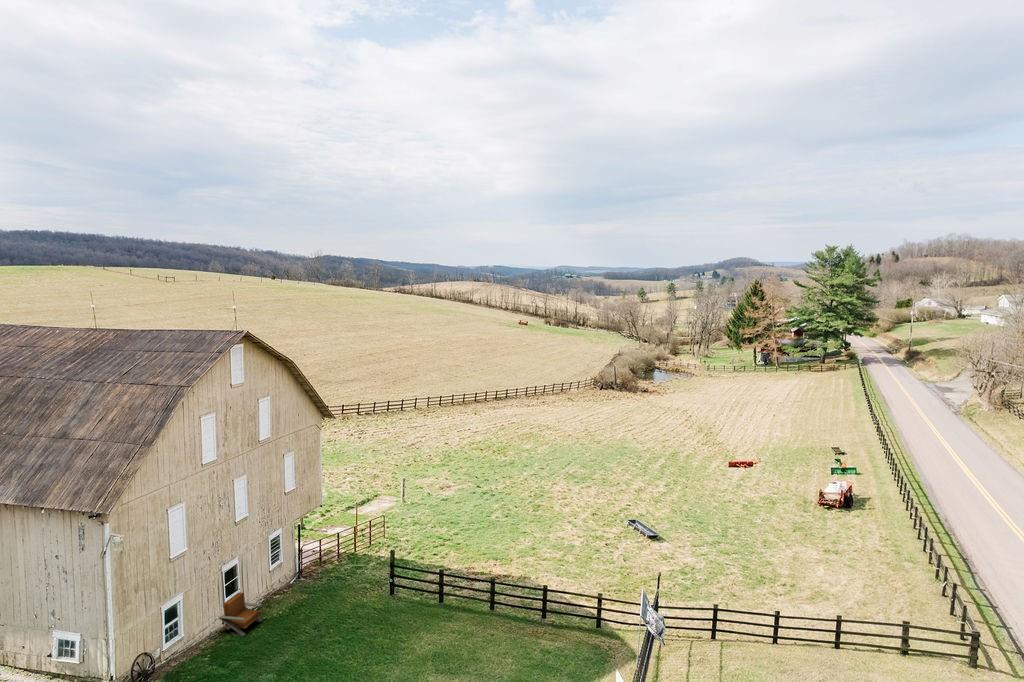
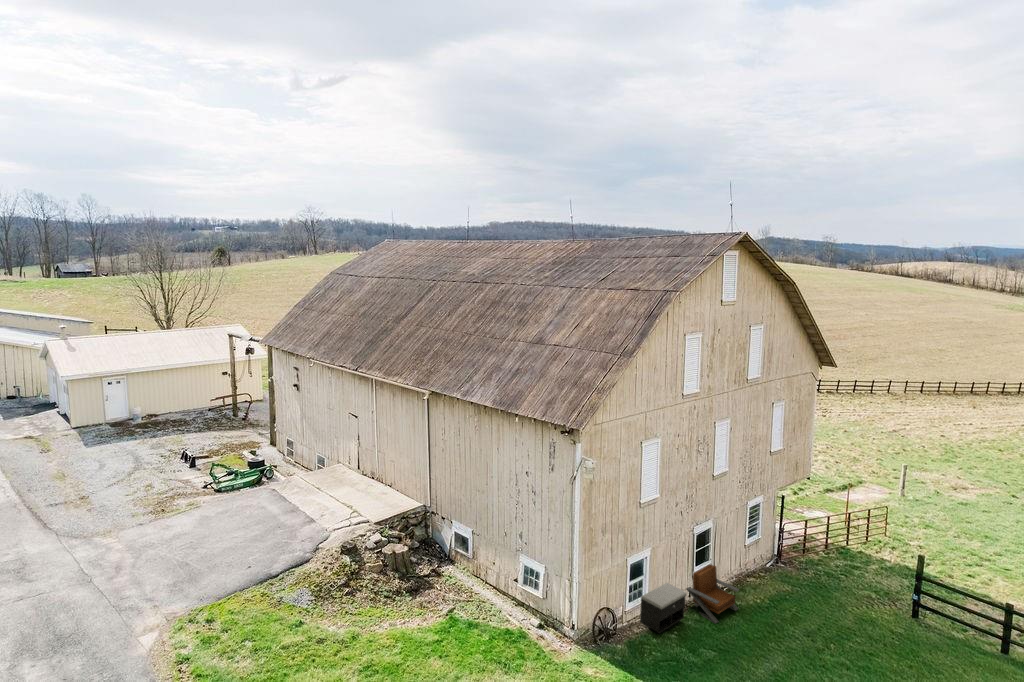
storage bench: none [177,617,217,660] -> present [640,583,687,633]

